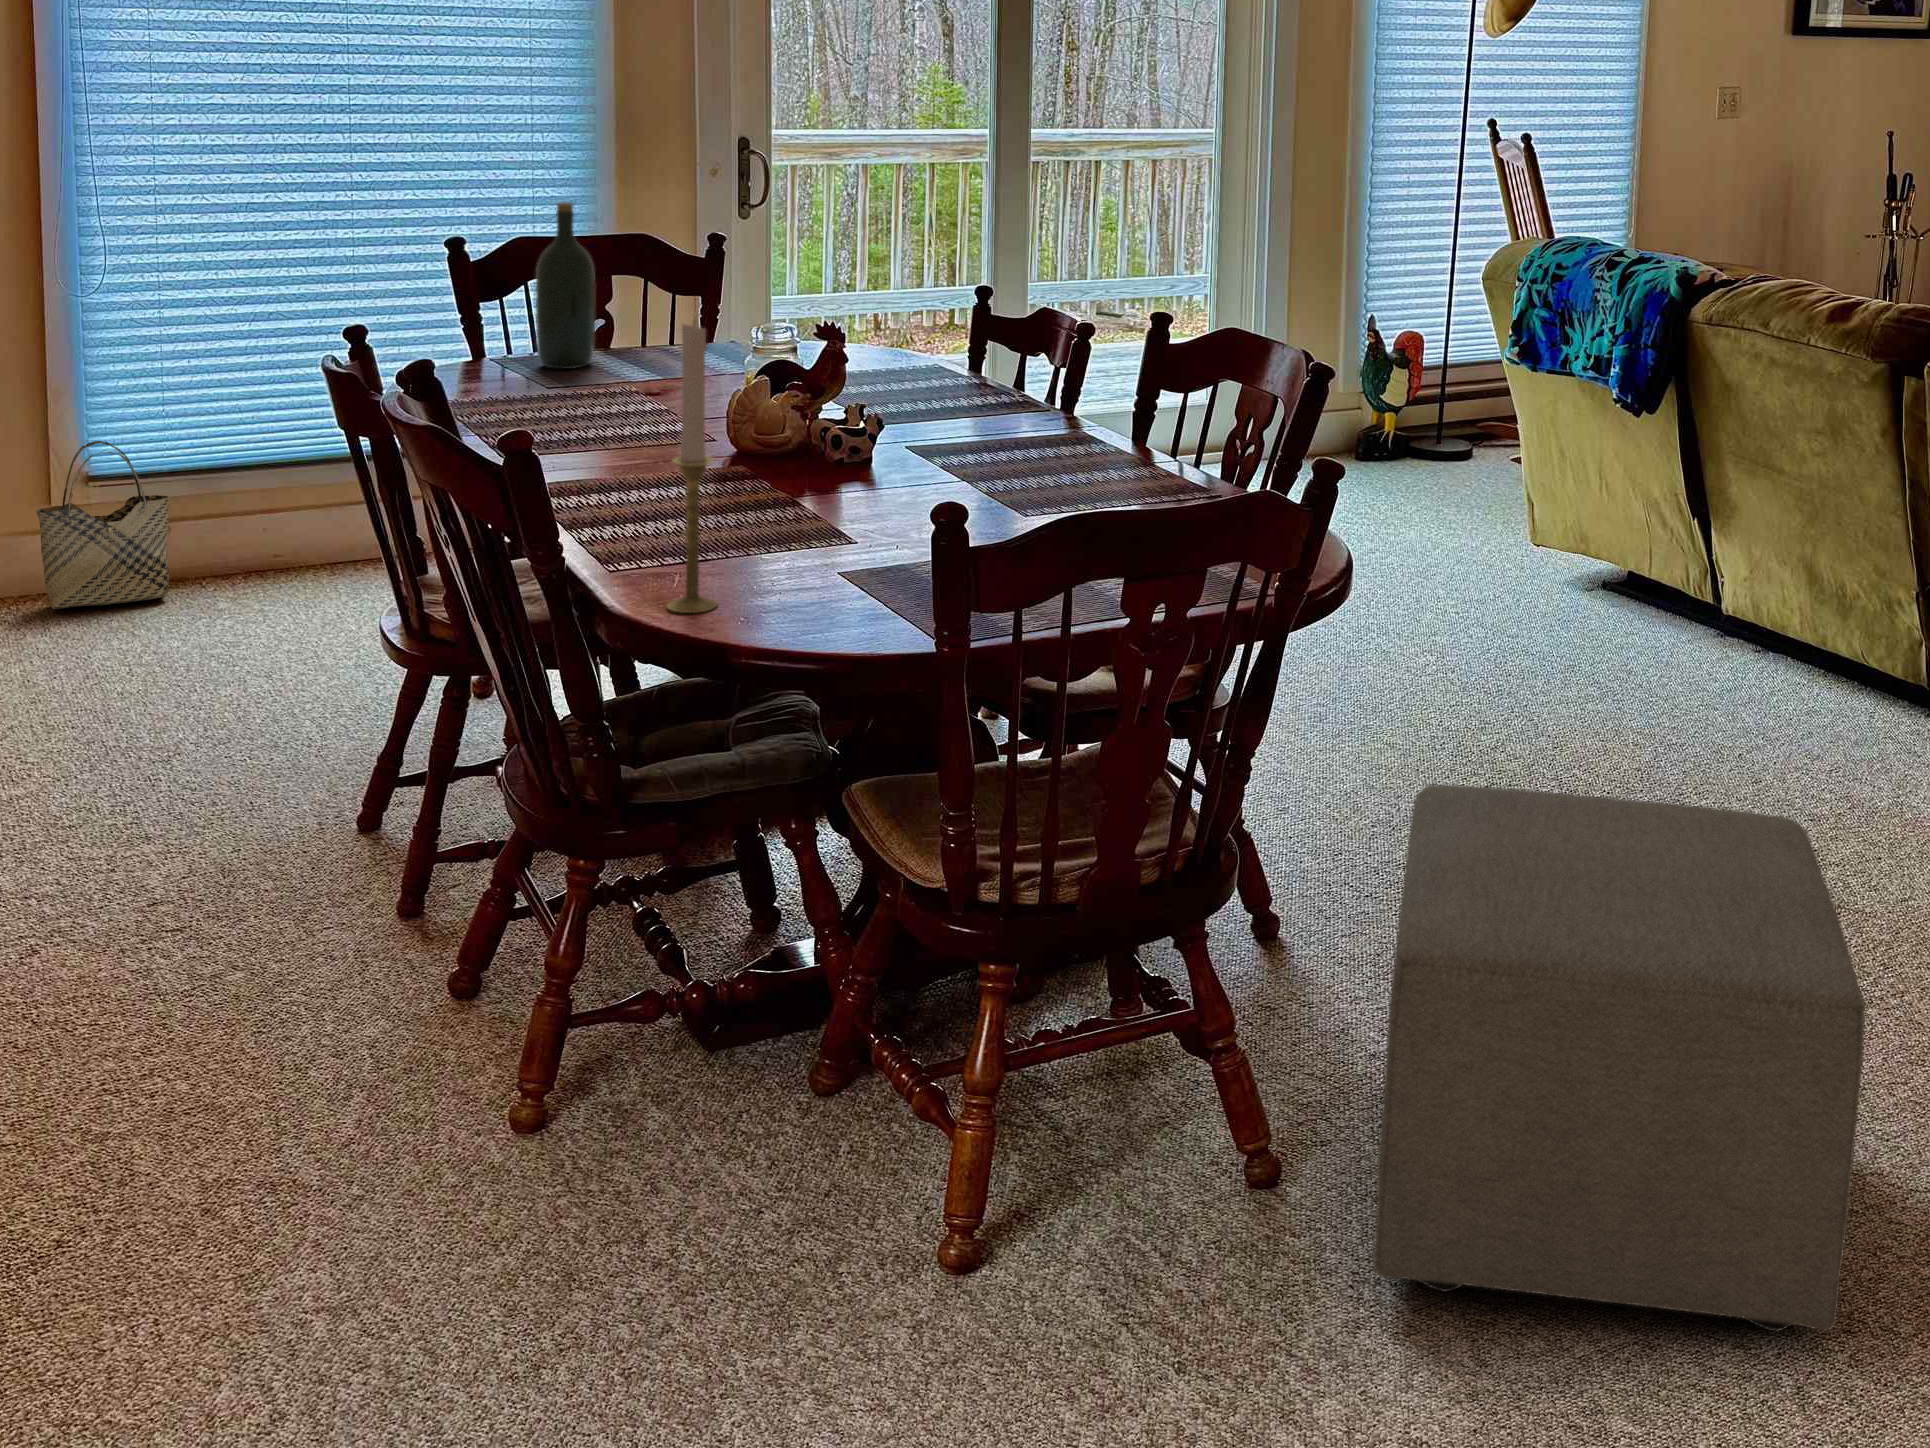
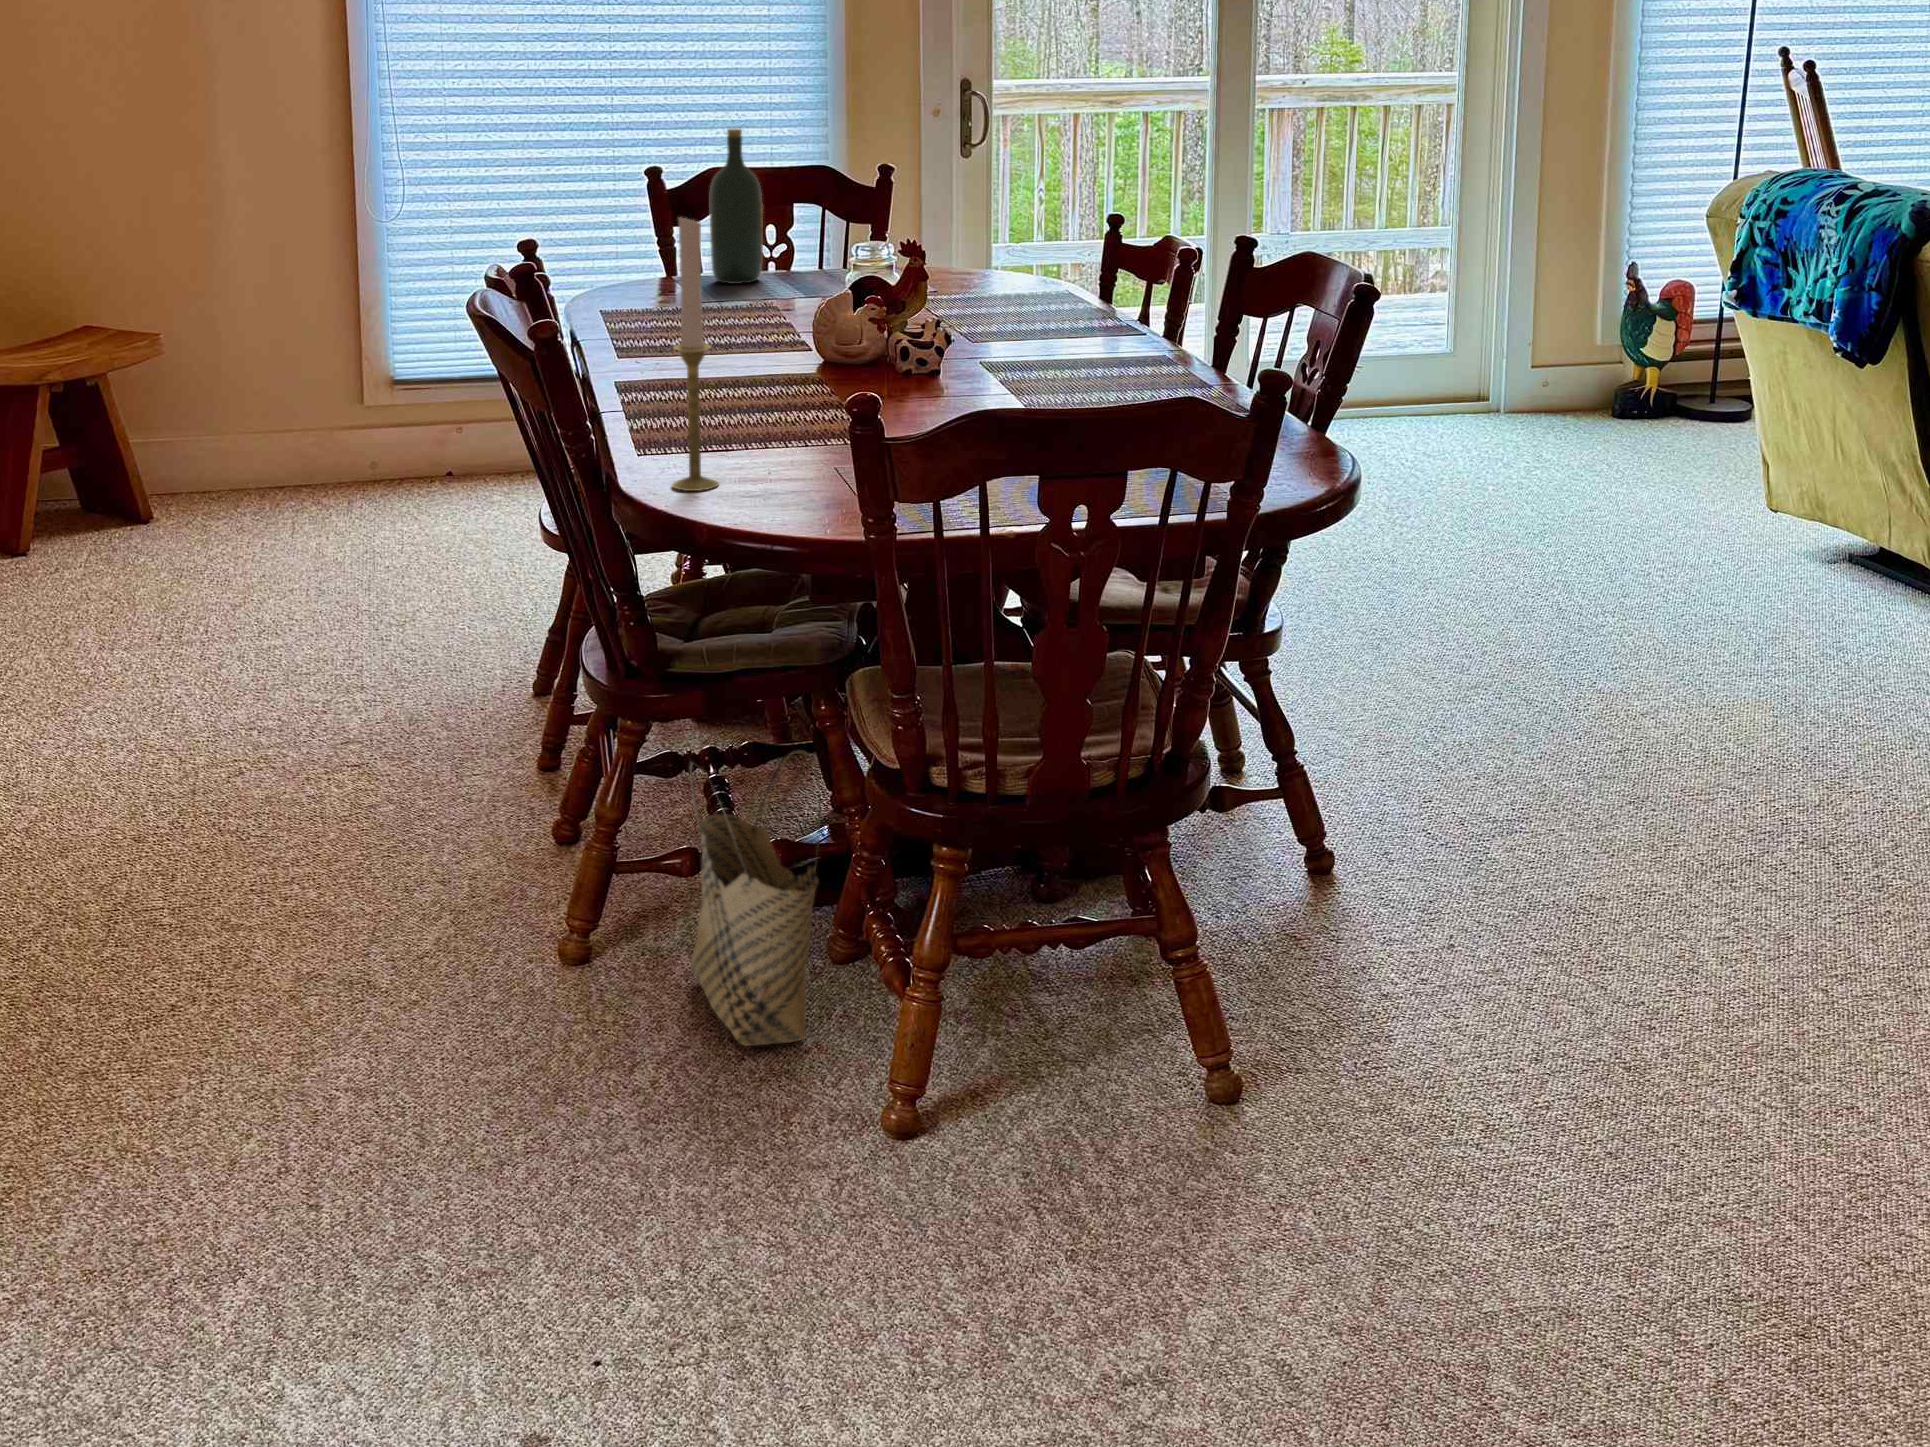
woven basket: present [36,441,170,609] -> present [690,749,821,1046]
ottoman: present [1373,785,1865,1331] -> none [1291,716,1850,1343]

